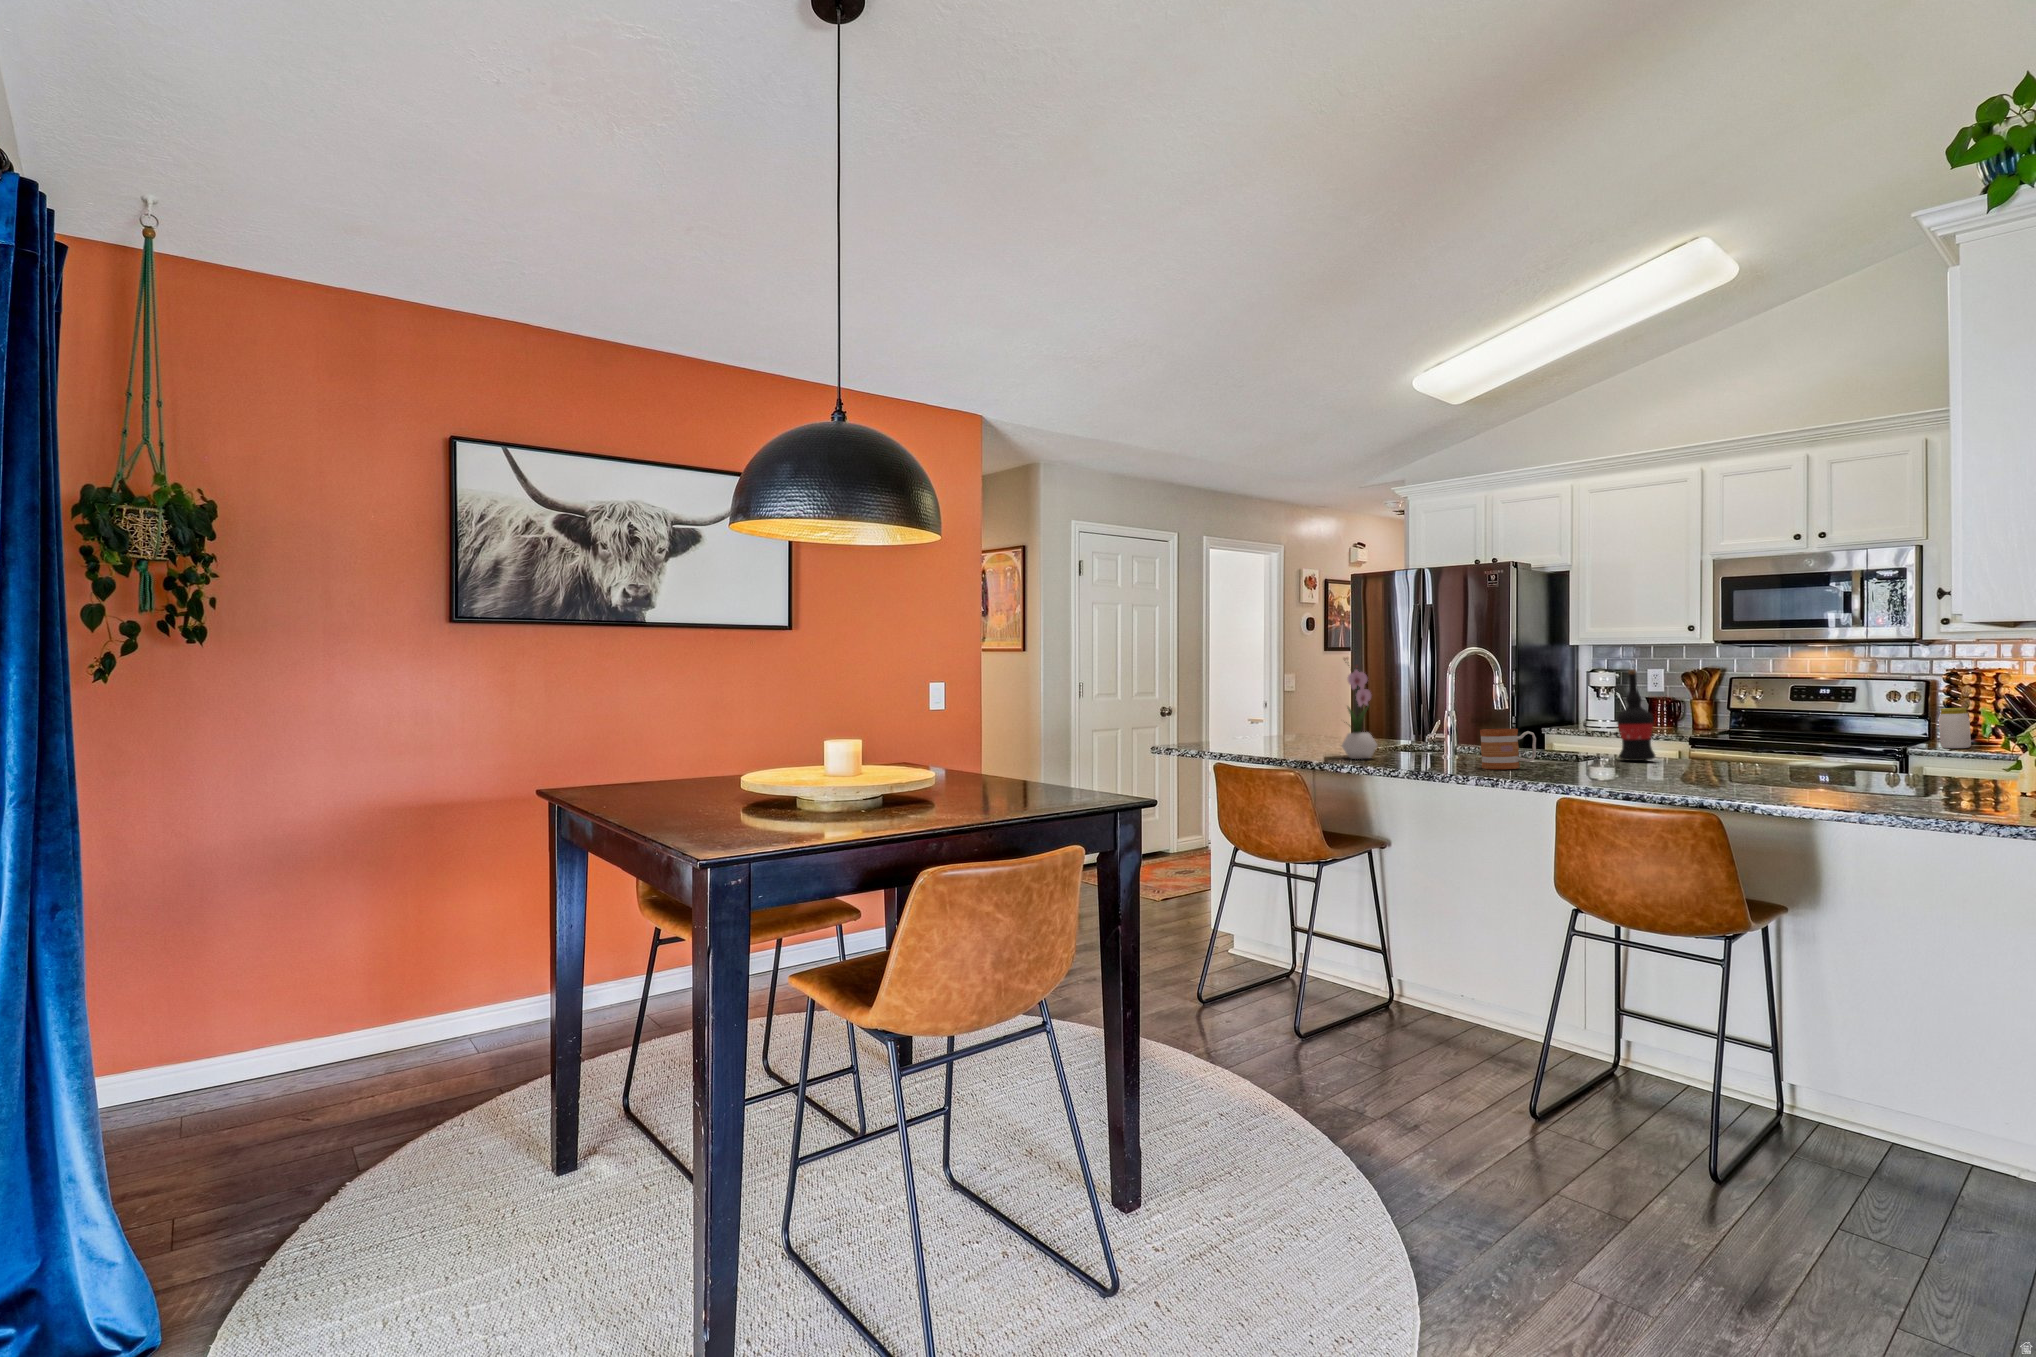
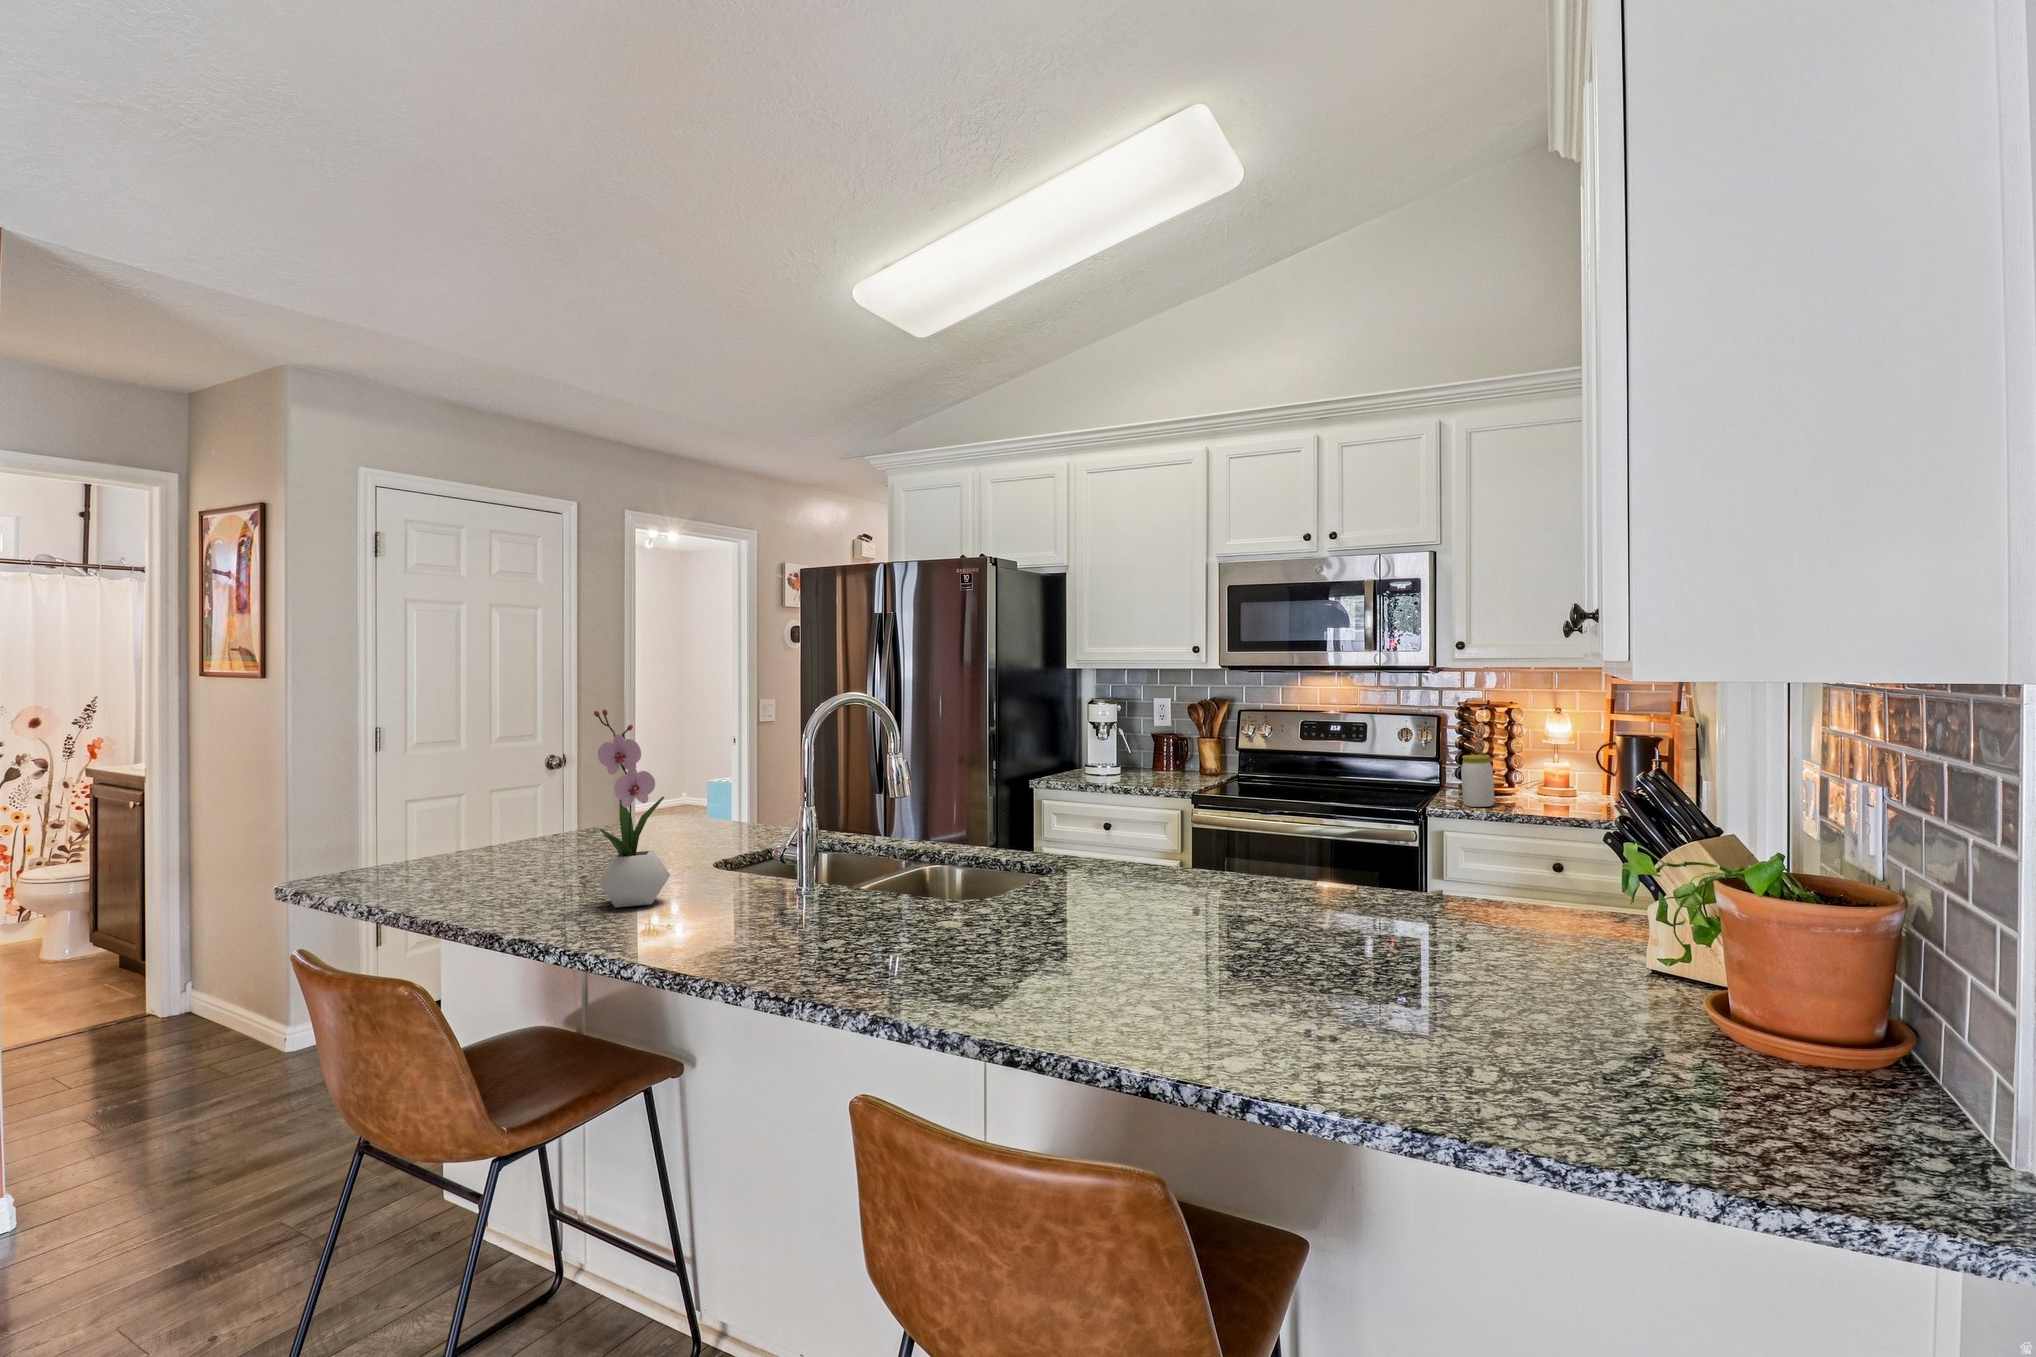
wine bottle: present [1617,670,1655,761] -> none [1075,727,1131,882]
mug: present [1480,729,1536,769] -> none [818,852,917,941]

